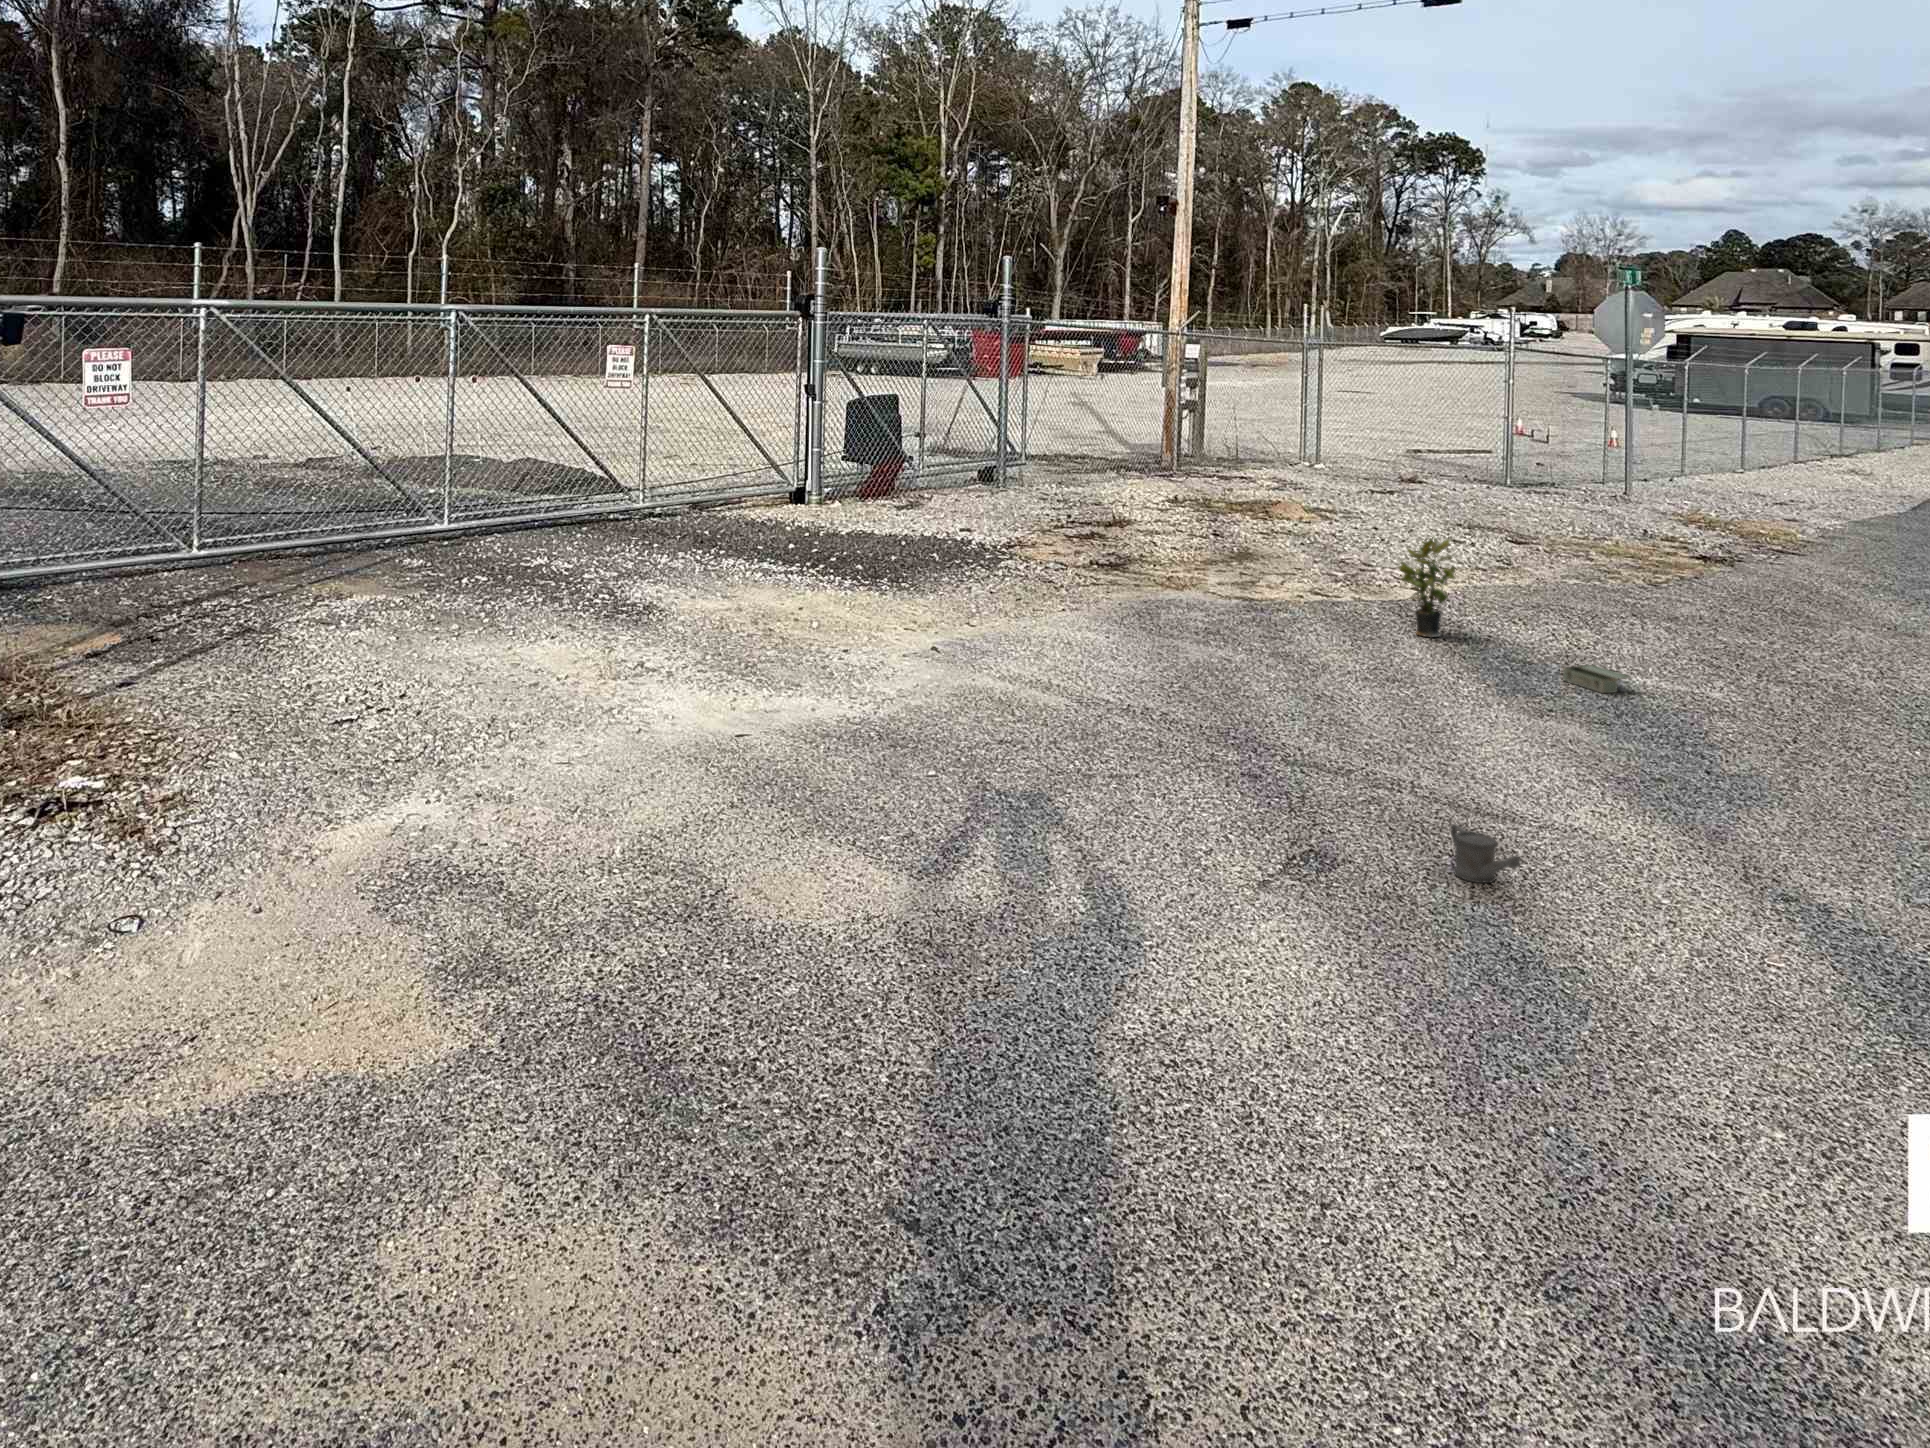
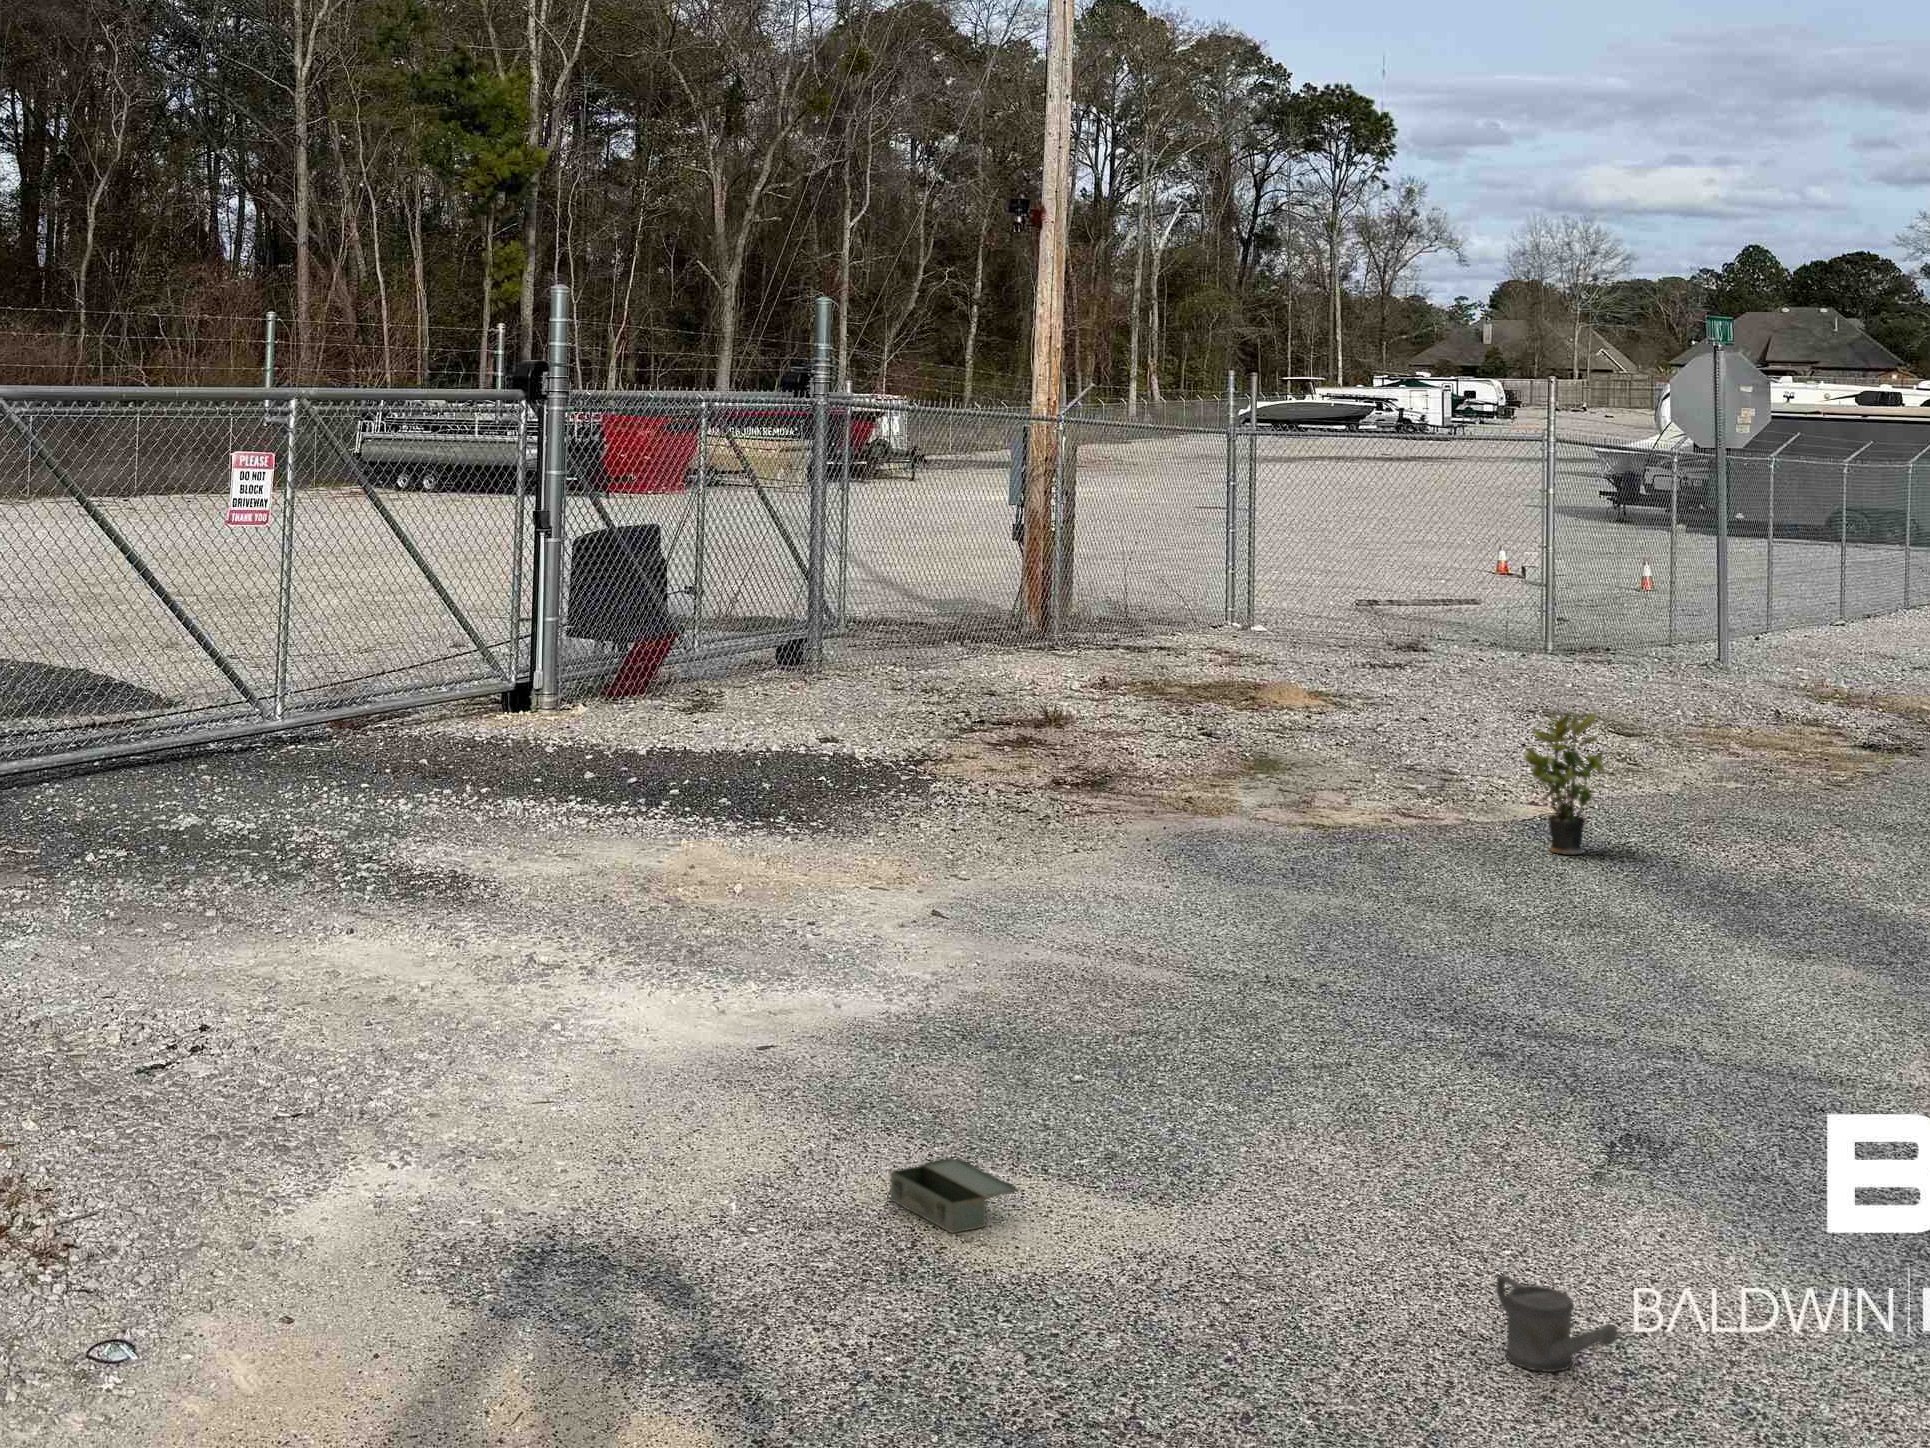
toolbox: present [1563,665,1629,693] -> present [890,1158,1018,1233]
watering can: present [1451,824,1521,883] -> present [1496,1275,1617,1372]

